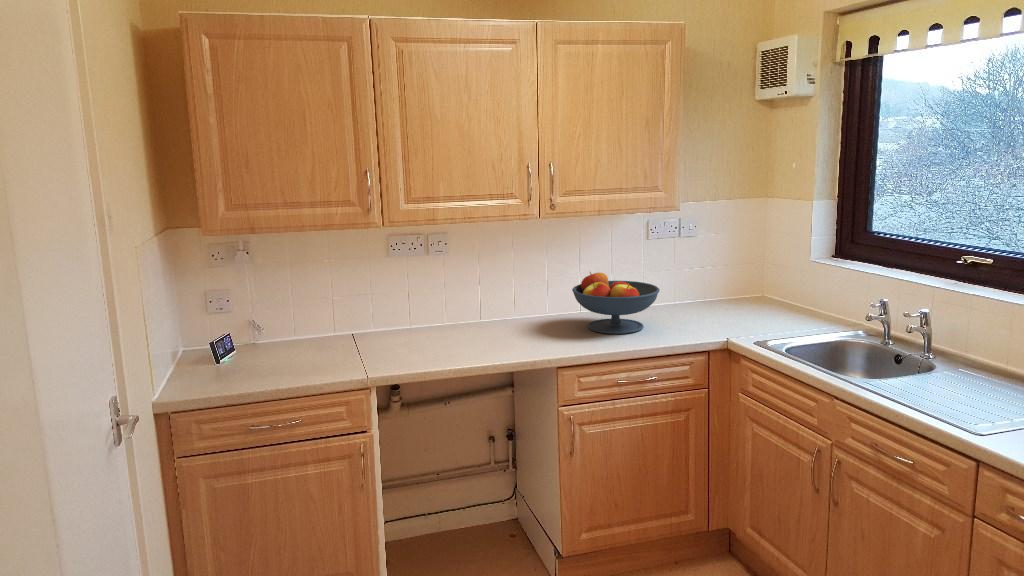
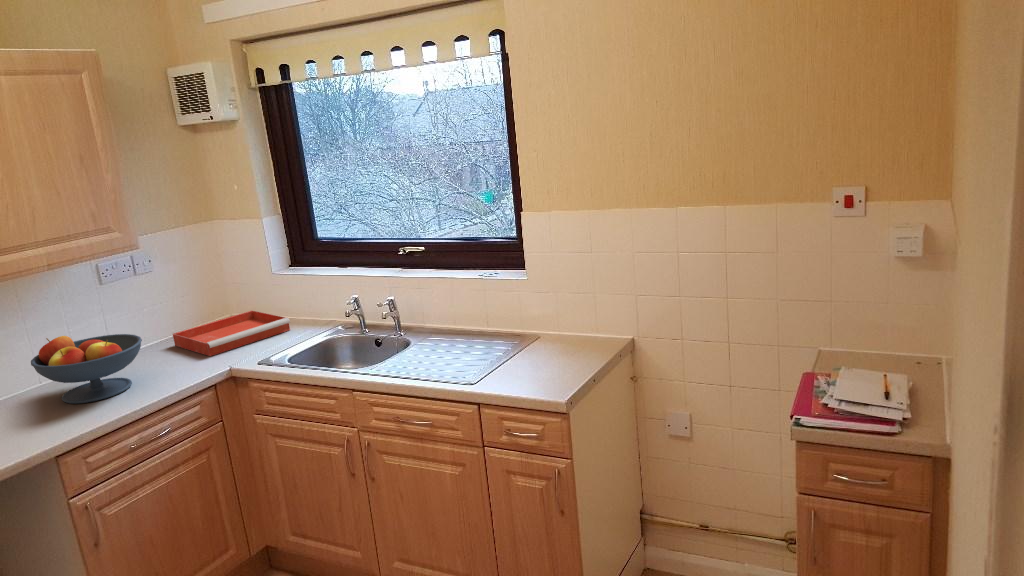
tray: none [698,294,811,325] -> present [173,311,290,356]

